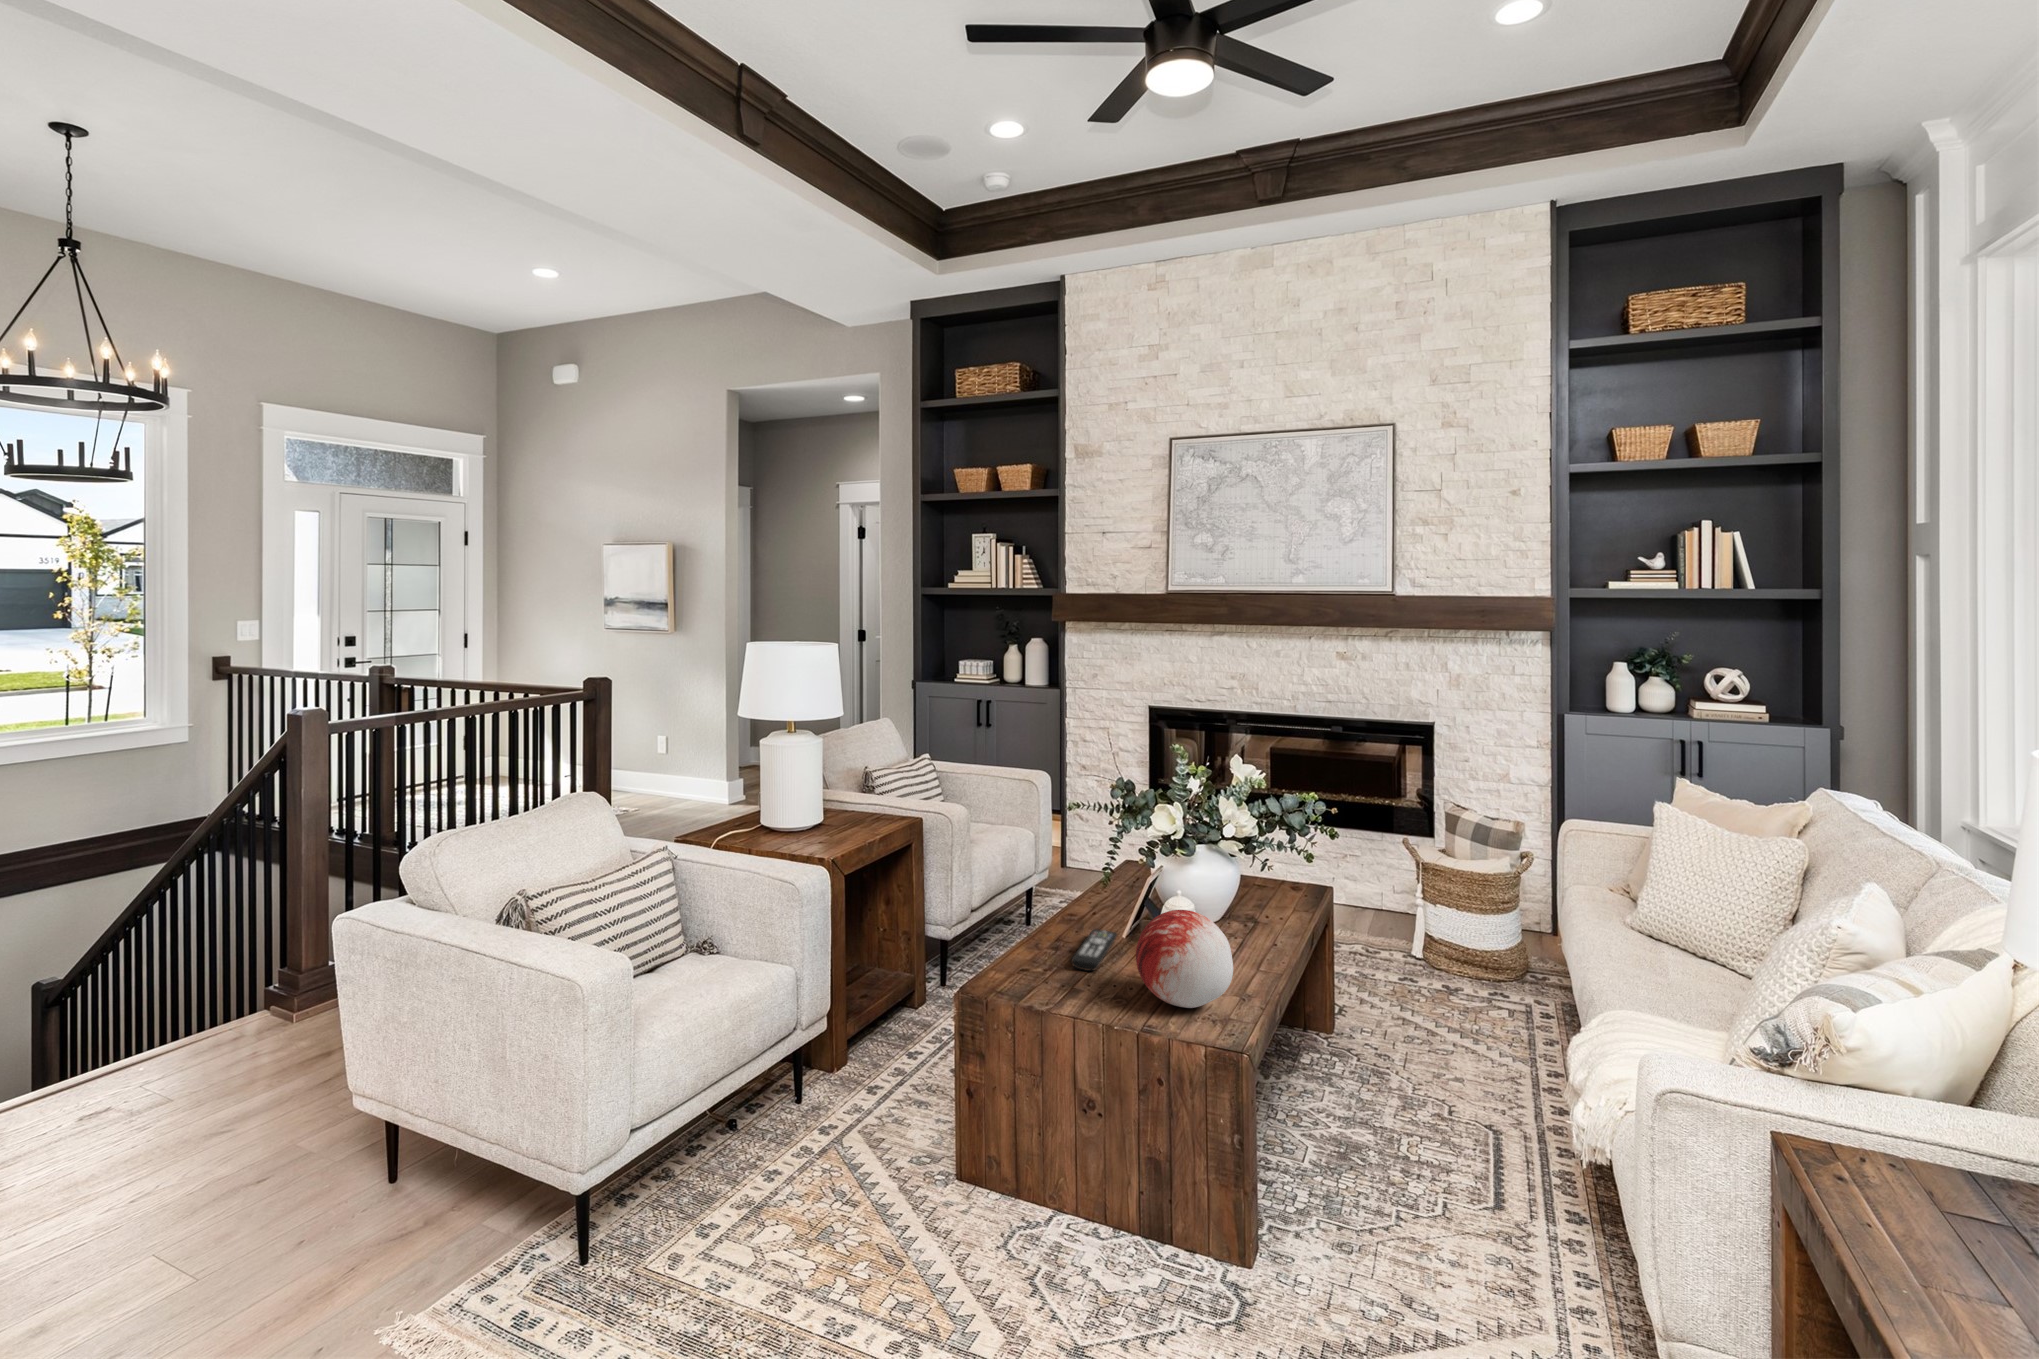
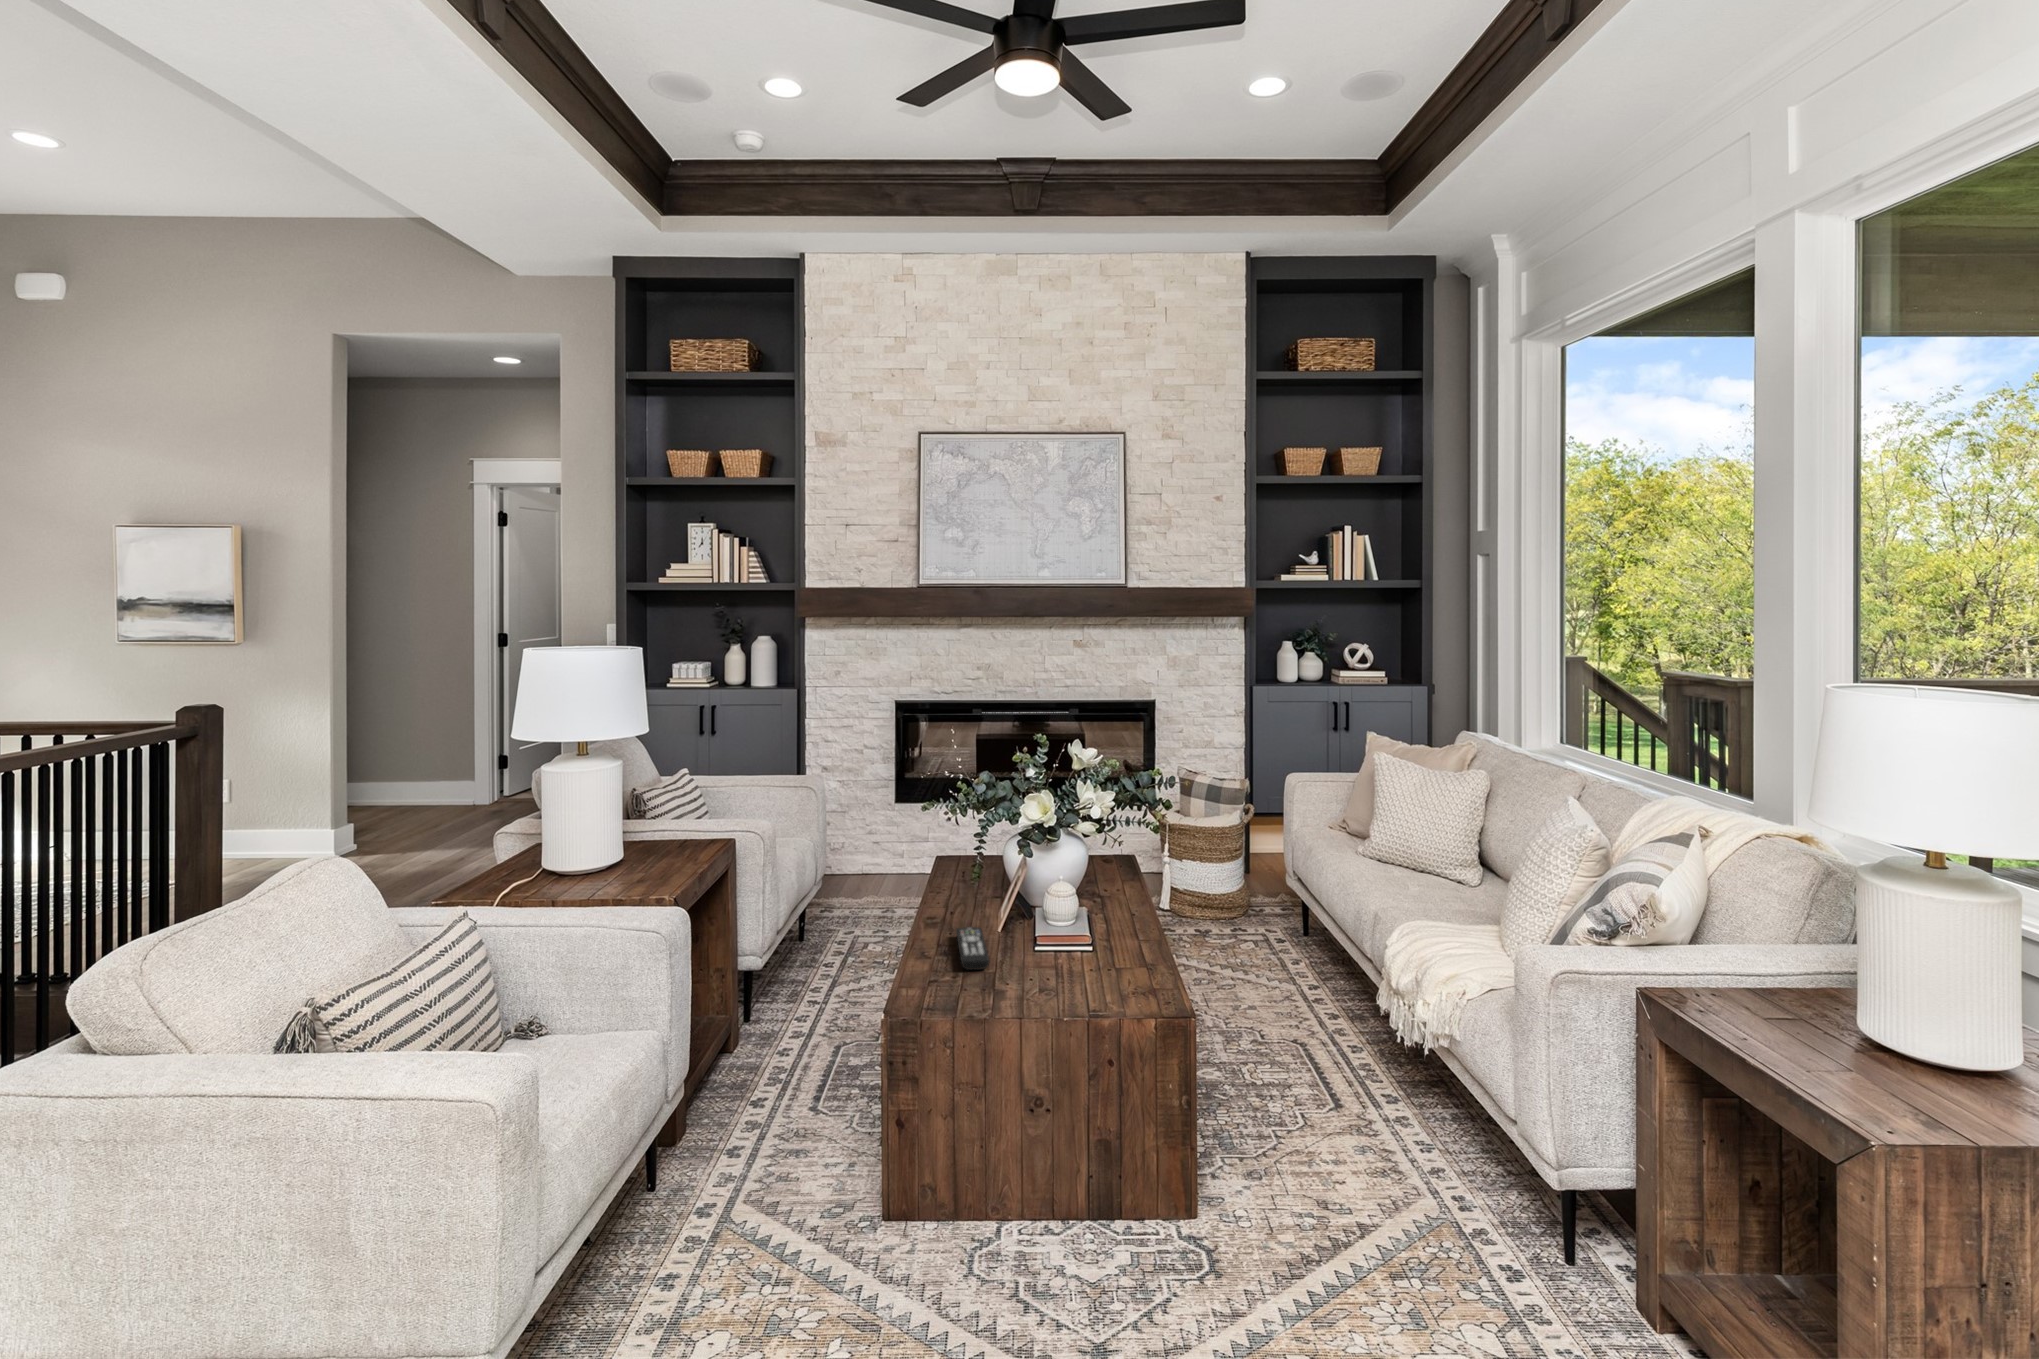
decorative orb: present [1136,910,1233,1008] -> none [1041,890,1137,985]

